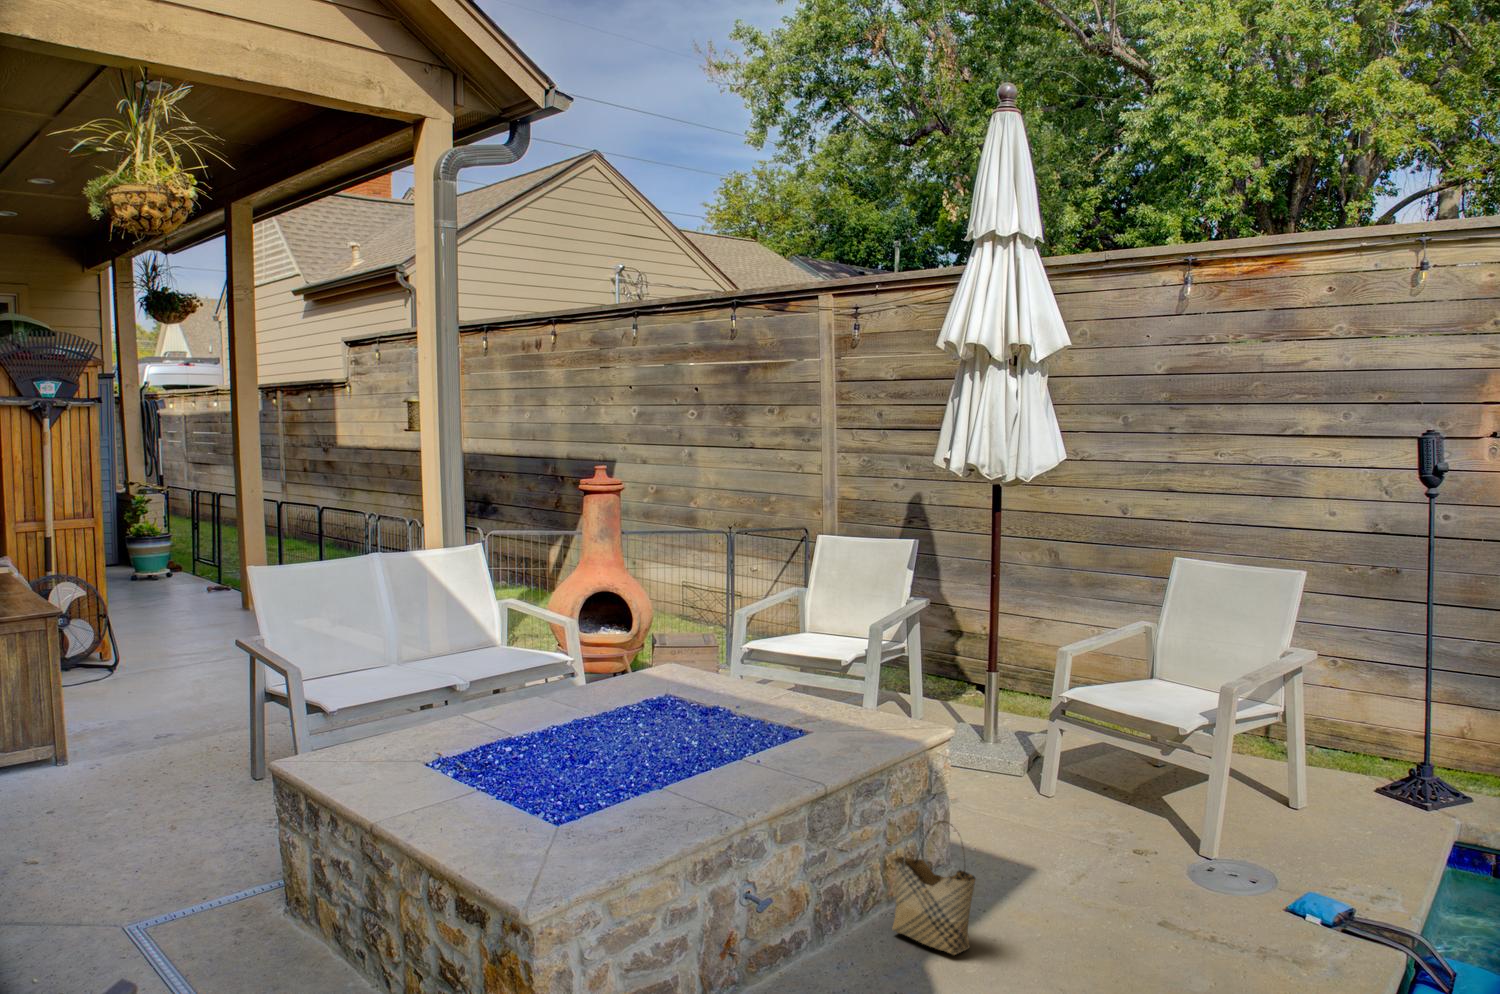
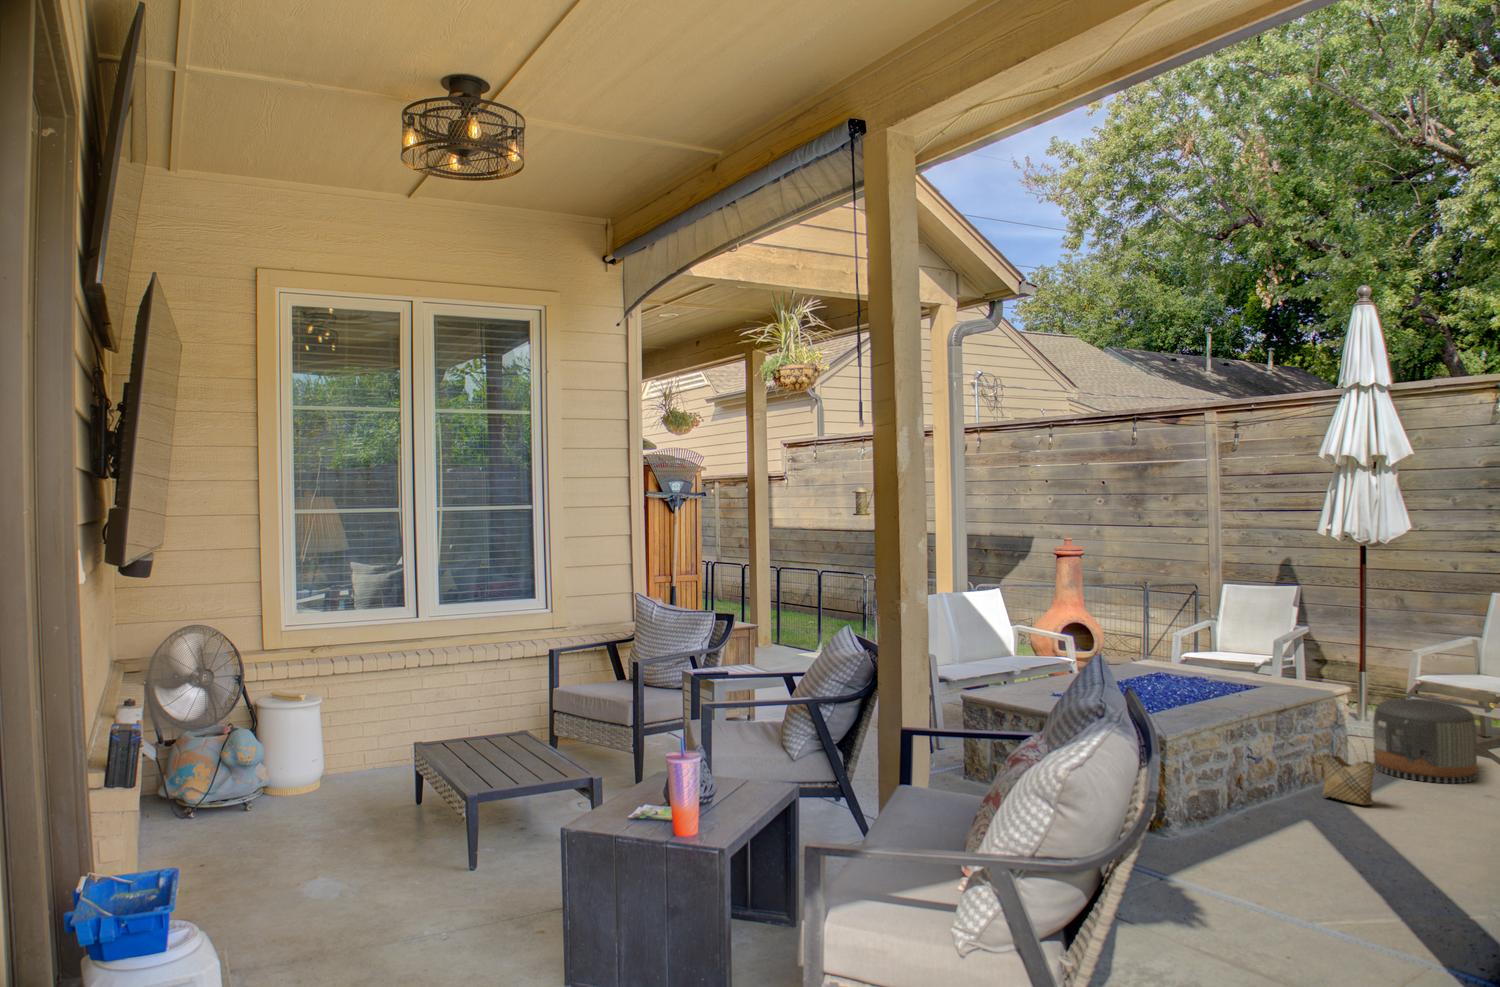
pouf: none [990,725,1134,871] -> present [1373,699,1477,784]

